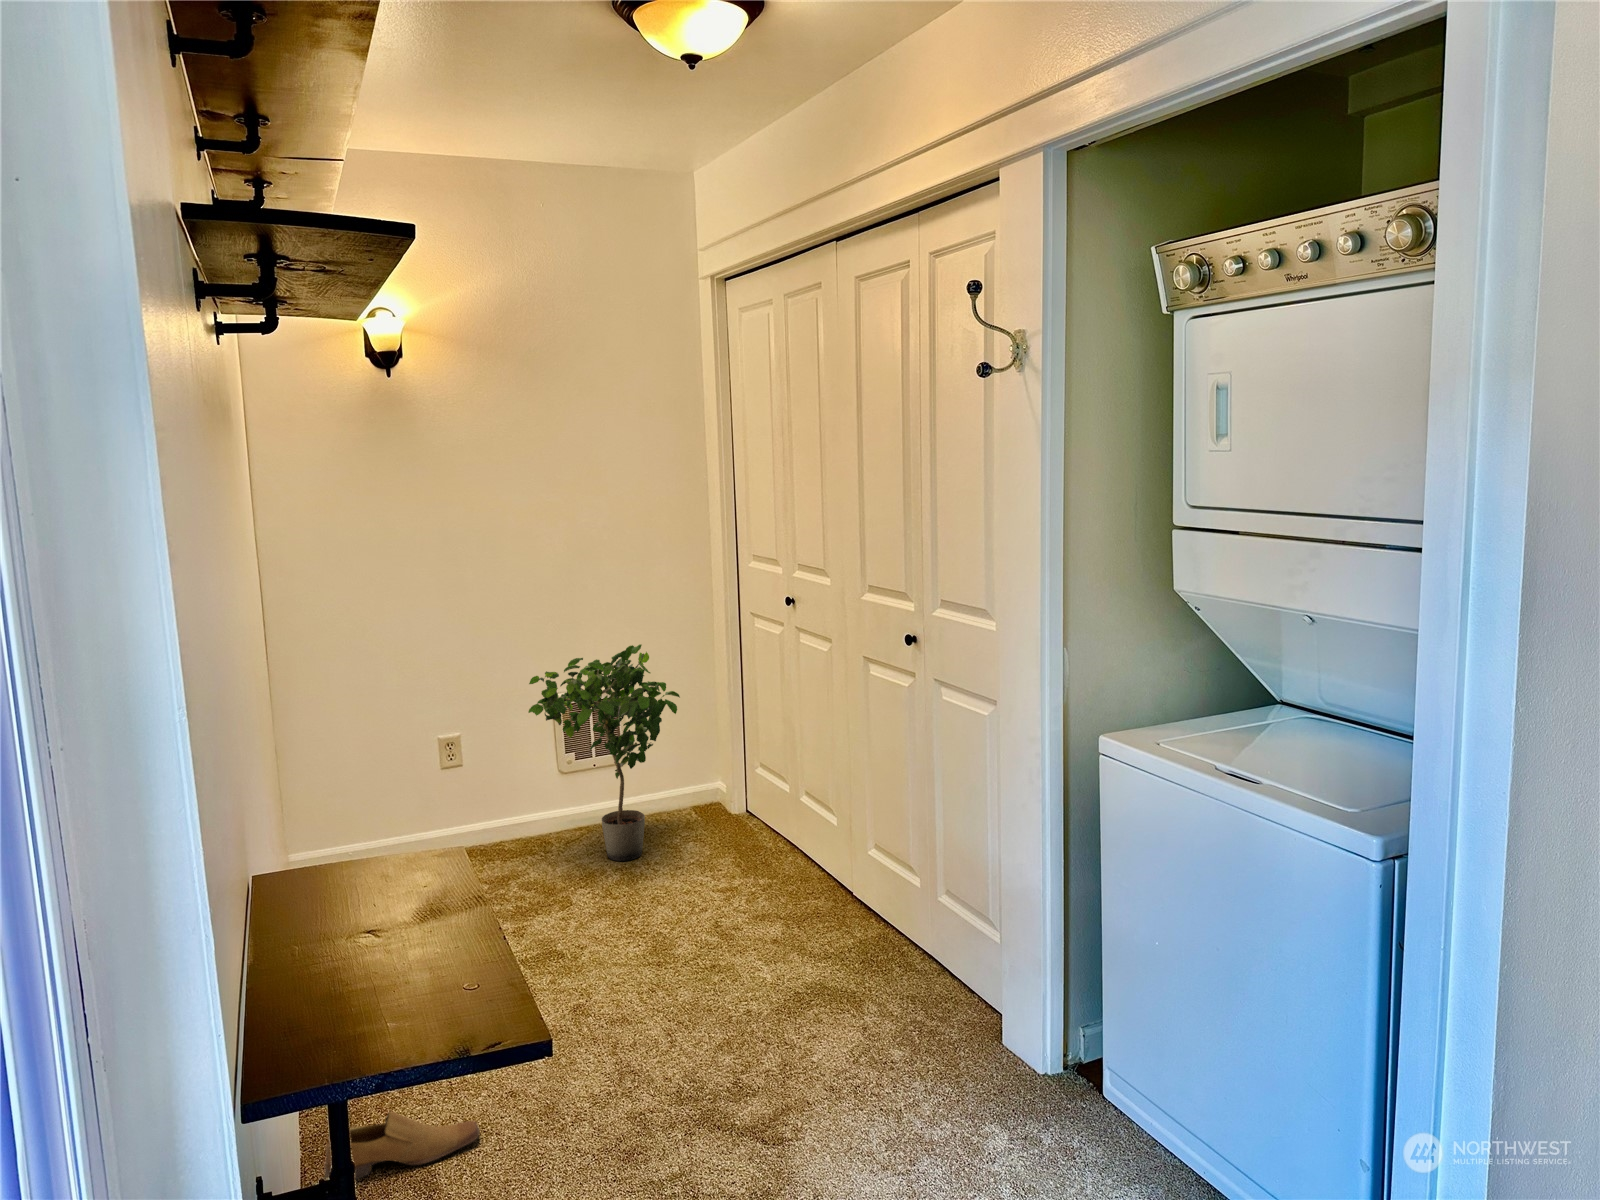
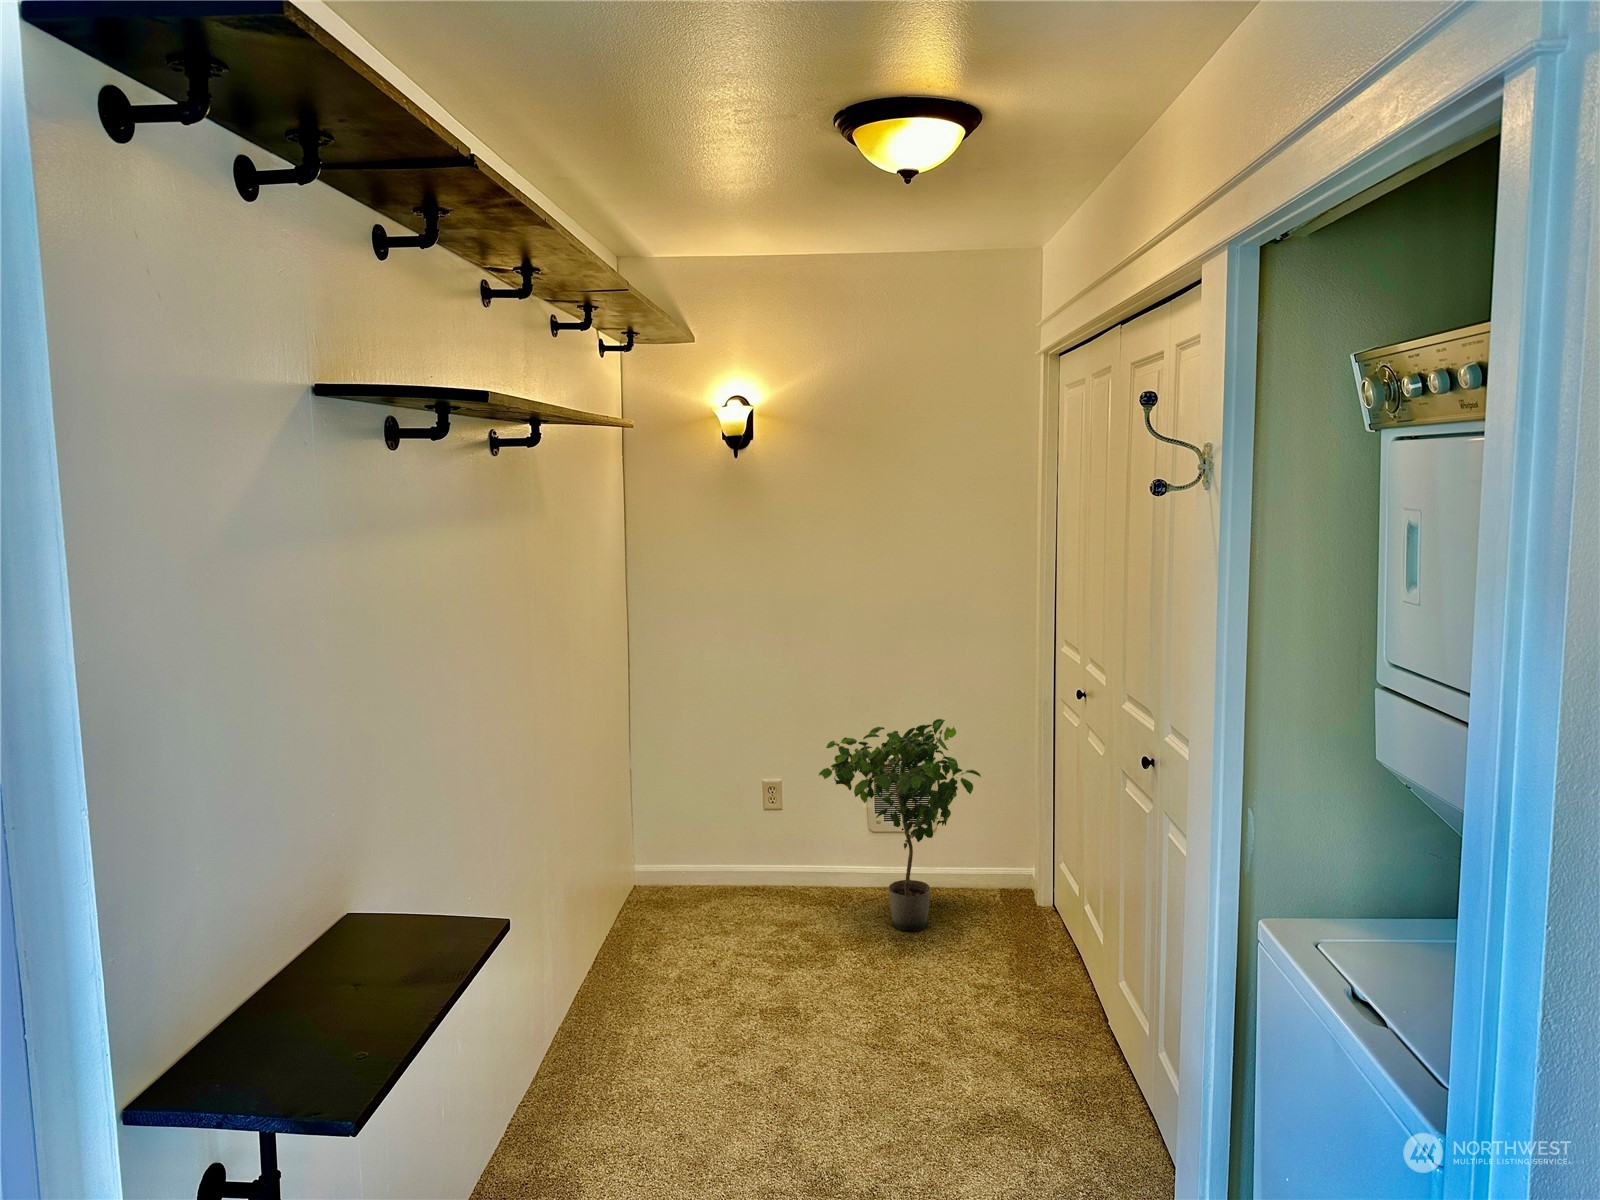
shoe: present [324,1112,480,1180] -> none [517,1117,640,1171]

